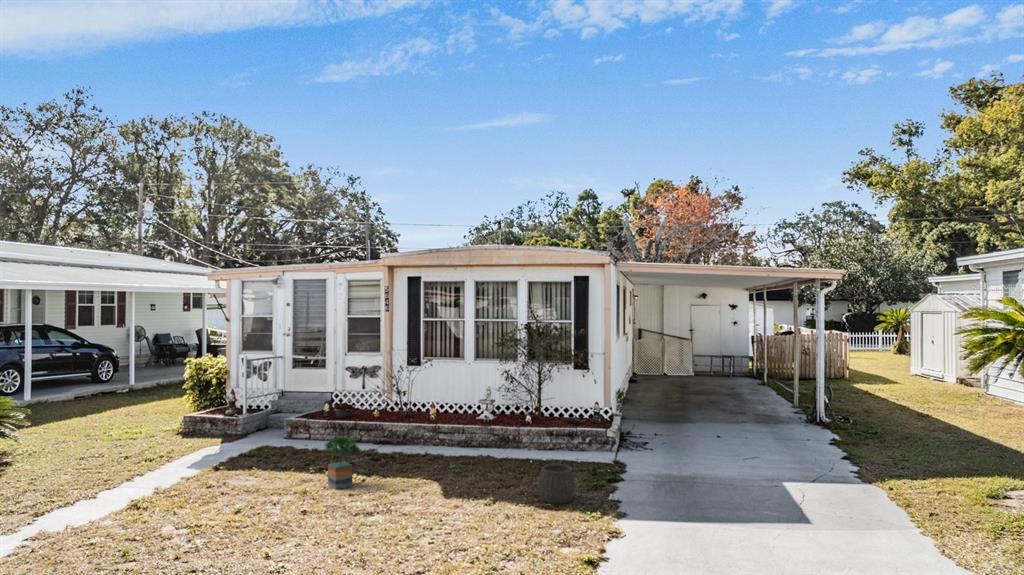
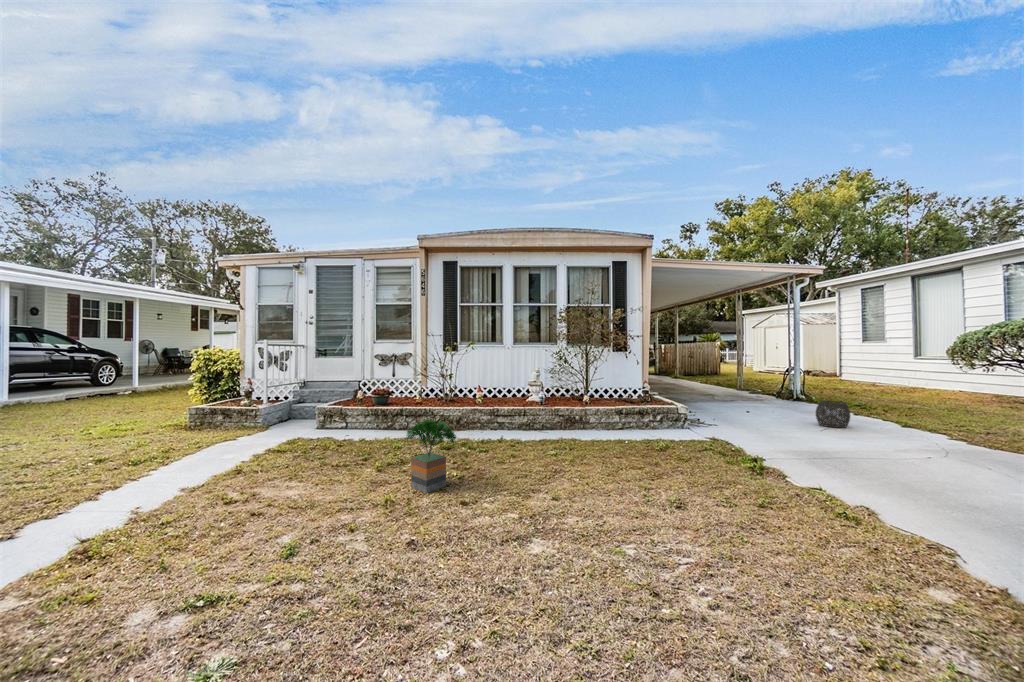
woven basket: present [538,464,575,504] -> present [816,400,850,428]

